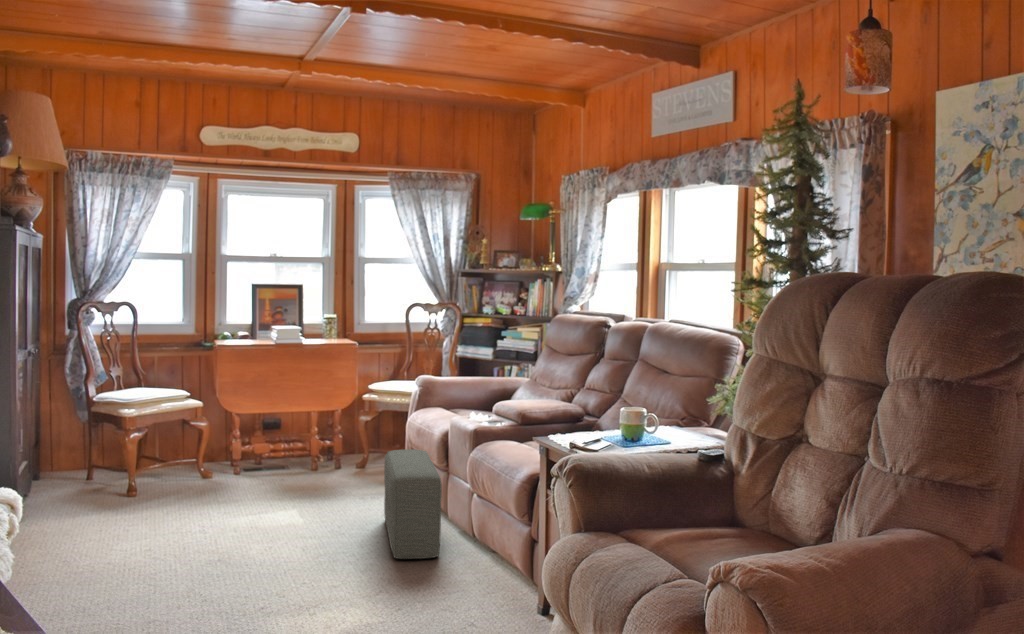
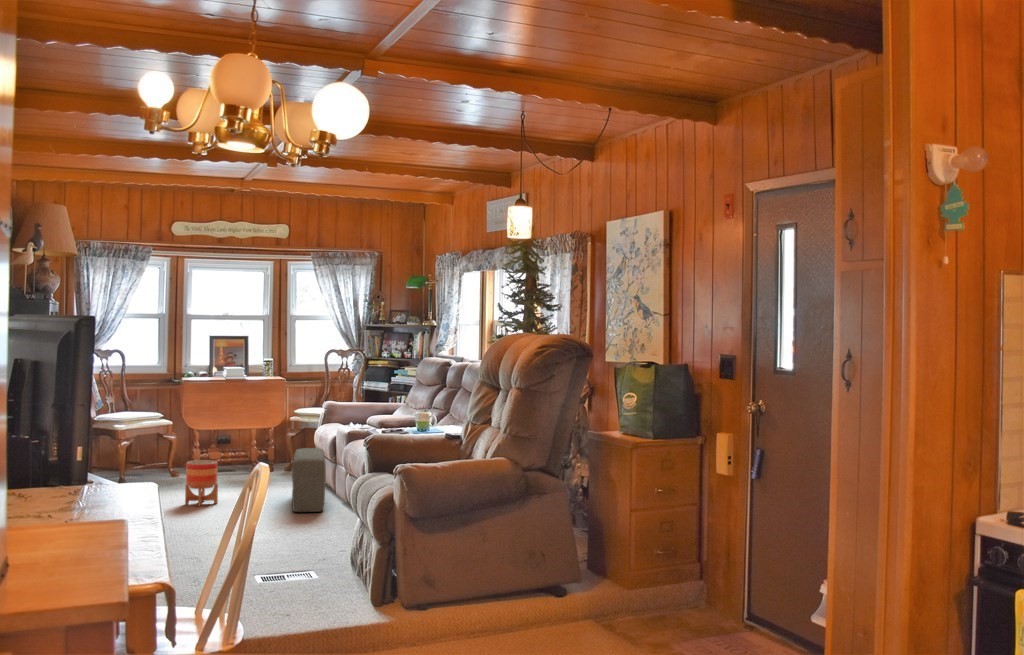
planter: none [223,469,272,543] -> present [185,460,218,506]

